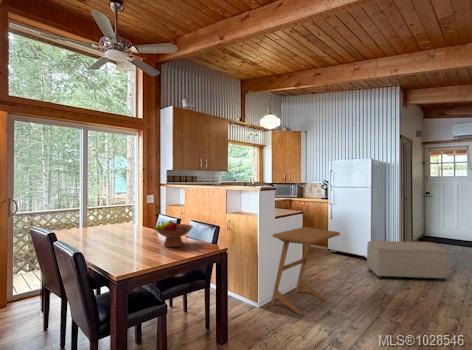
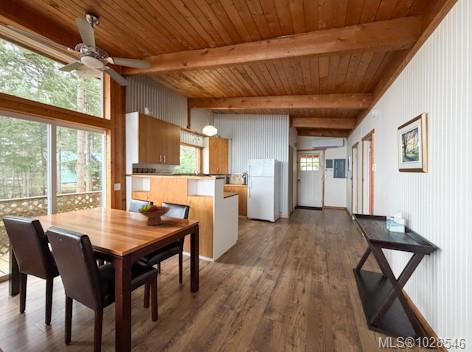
side table: present [271,227,340,316] -> none [221,204,265,264]
ottoman: present [367,241,449,281] -> none [273,210,317,234]

